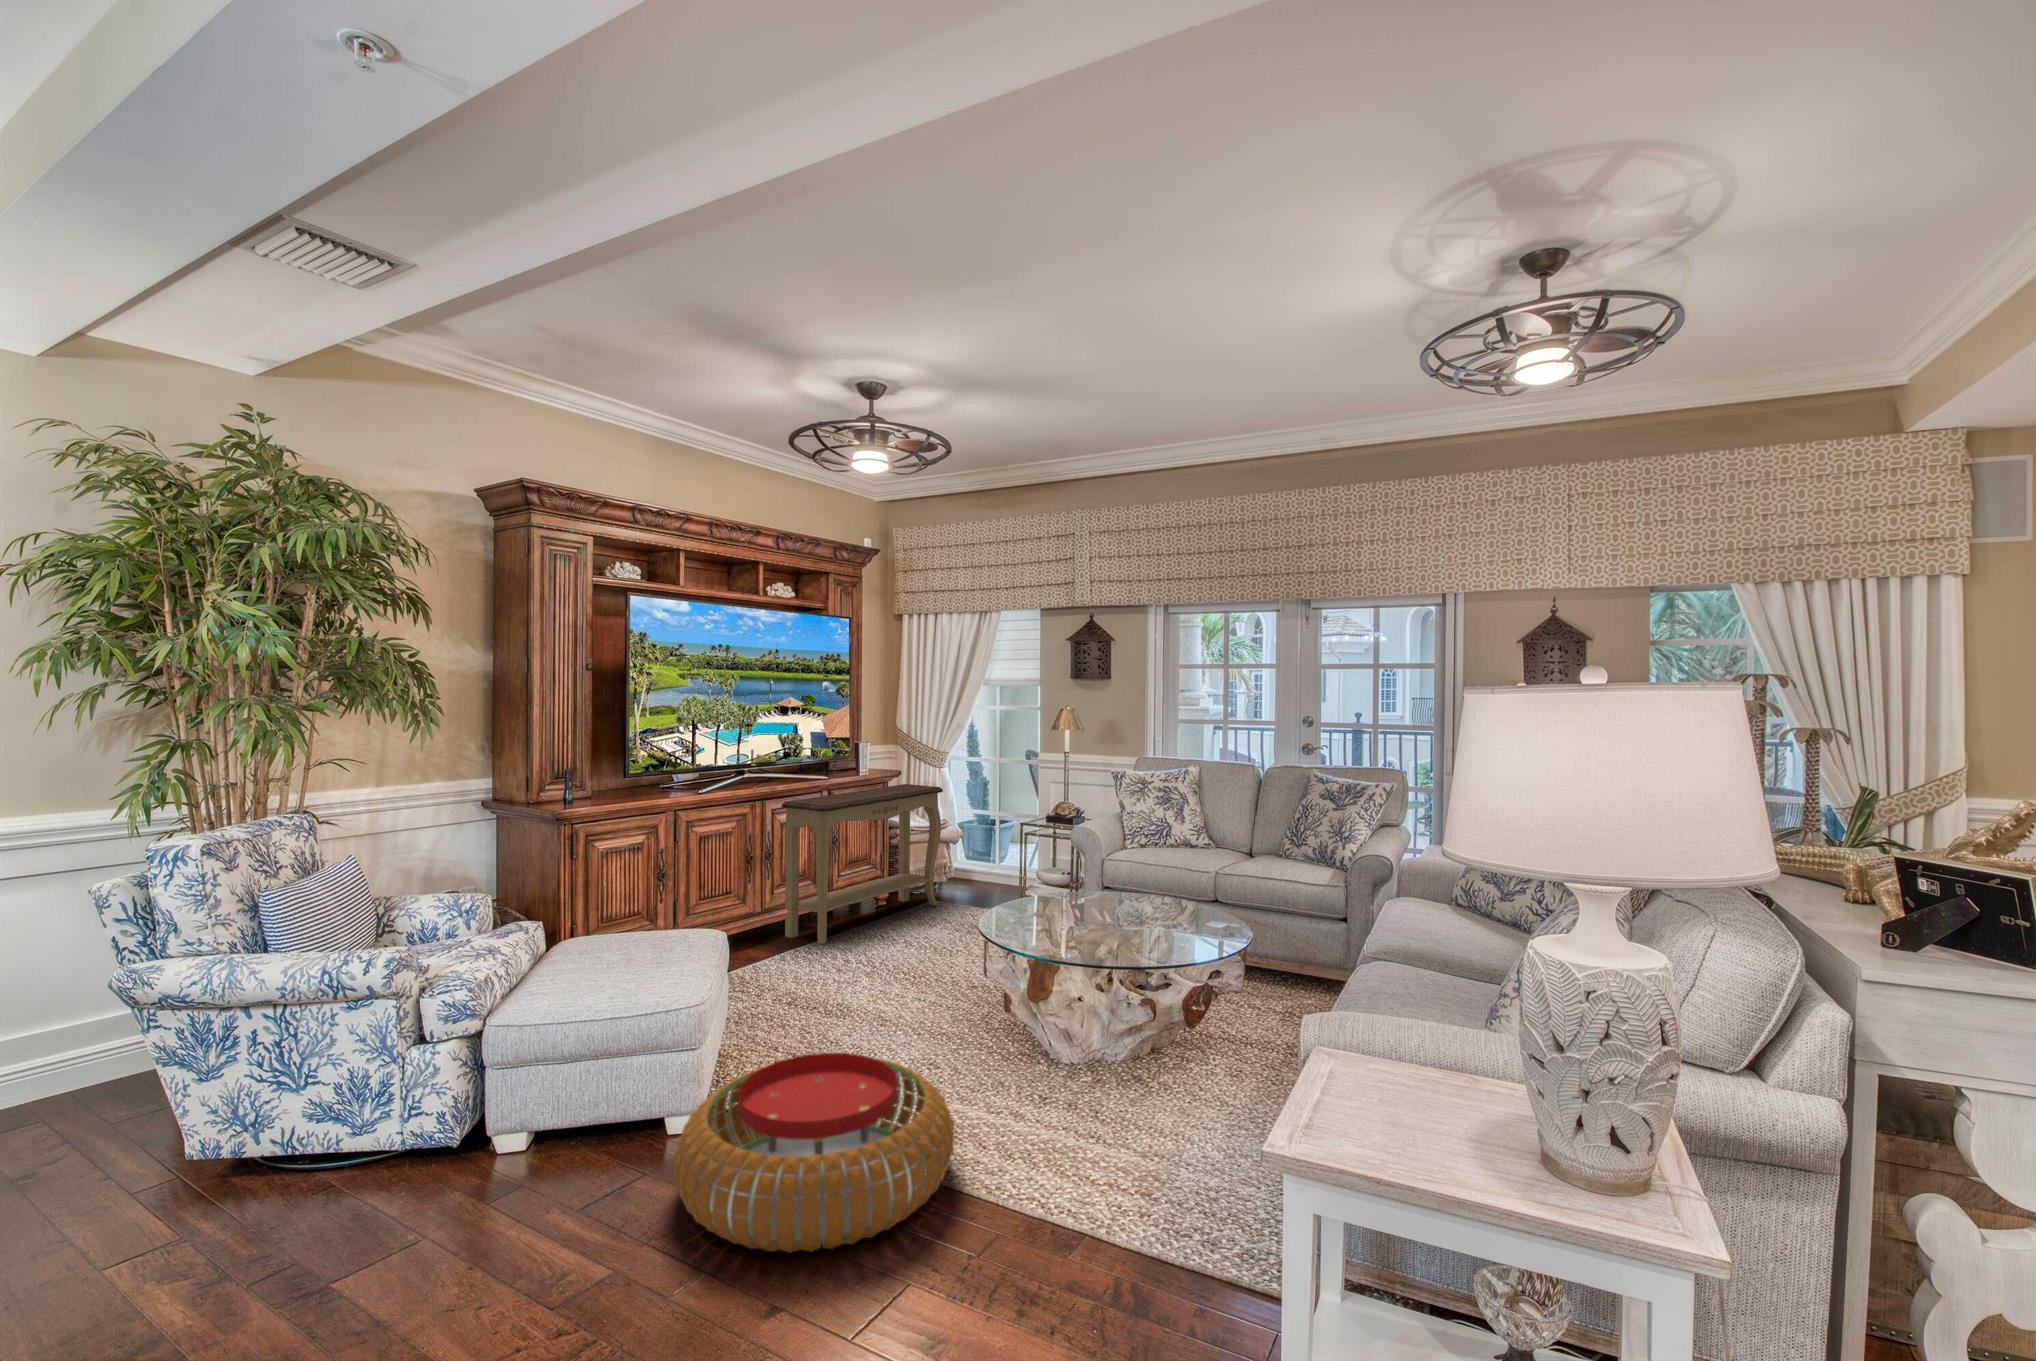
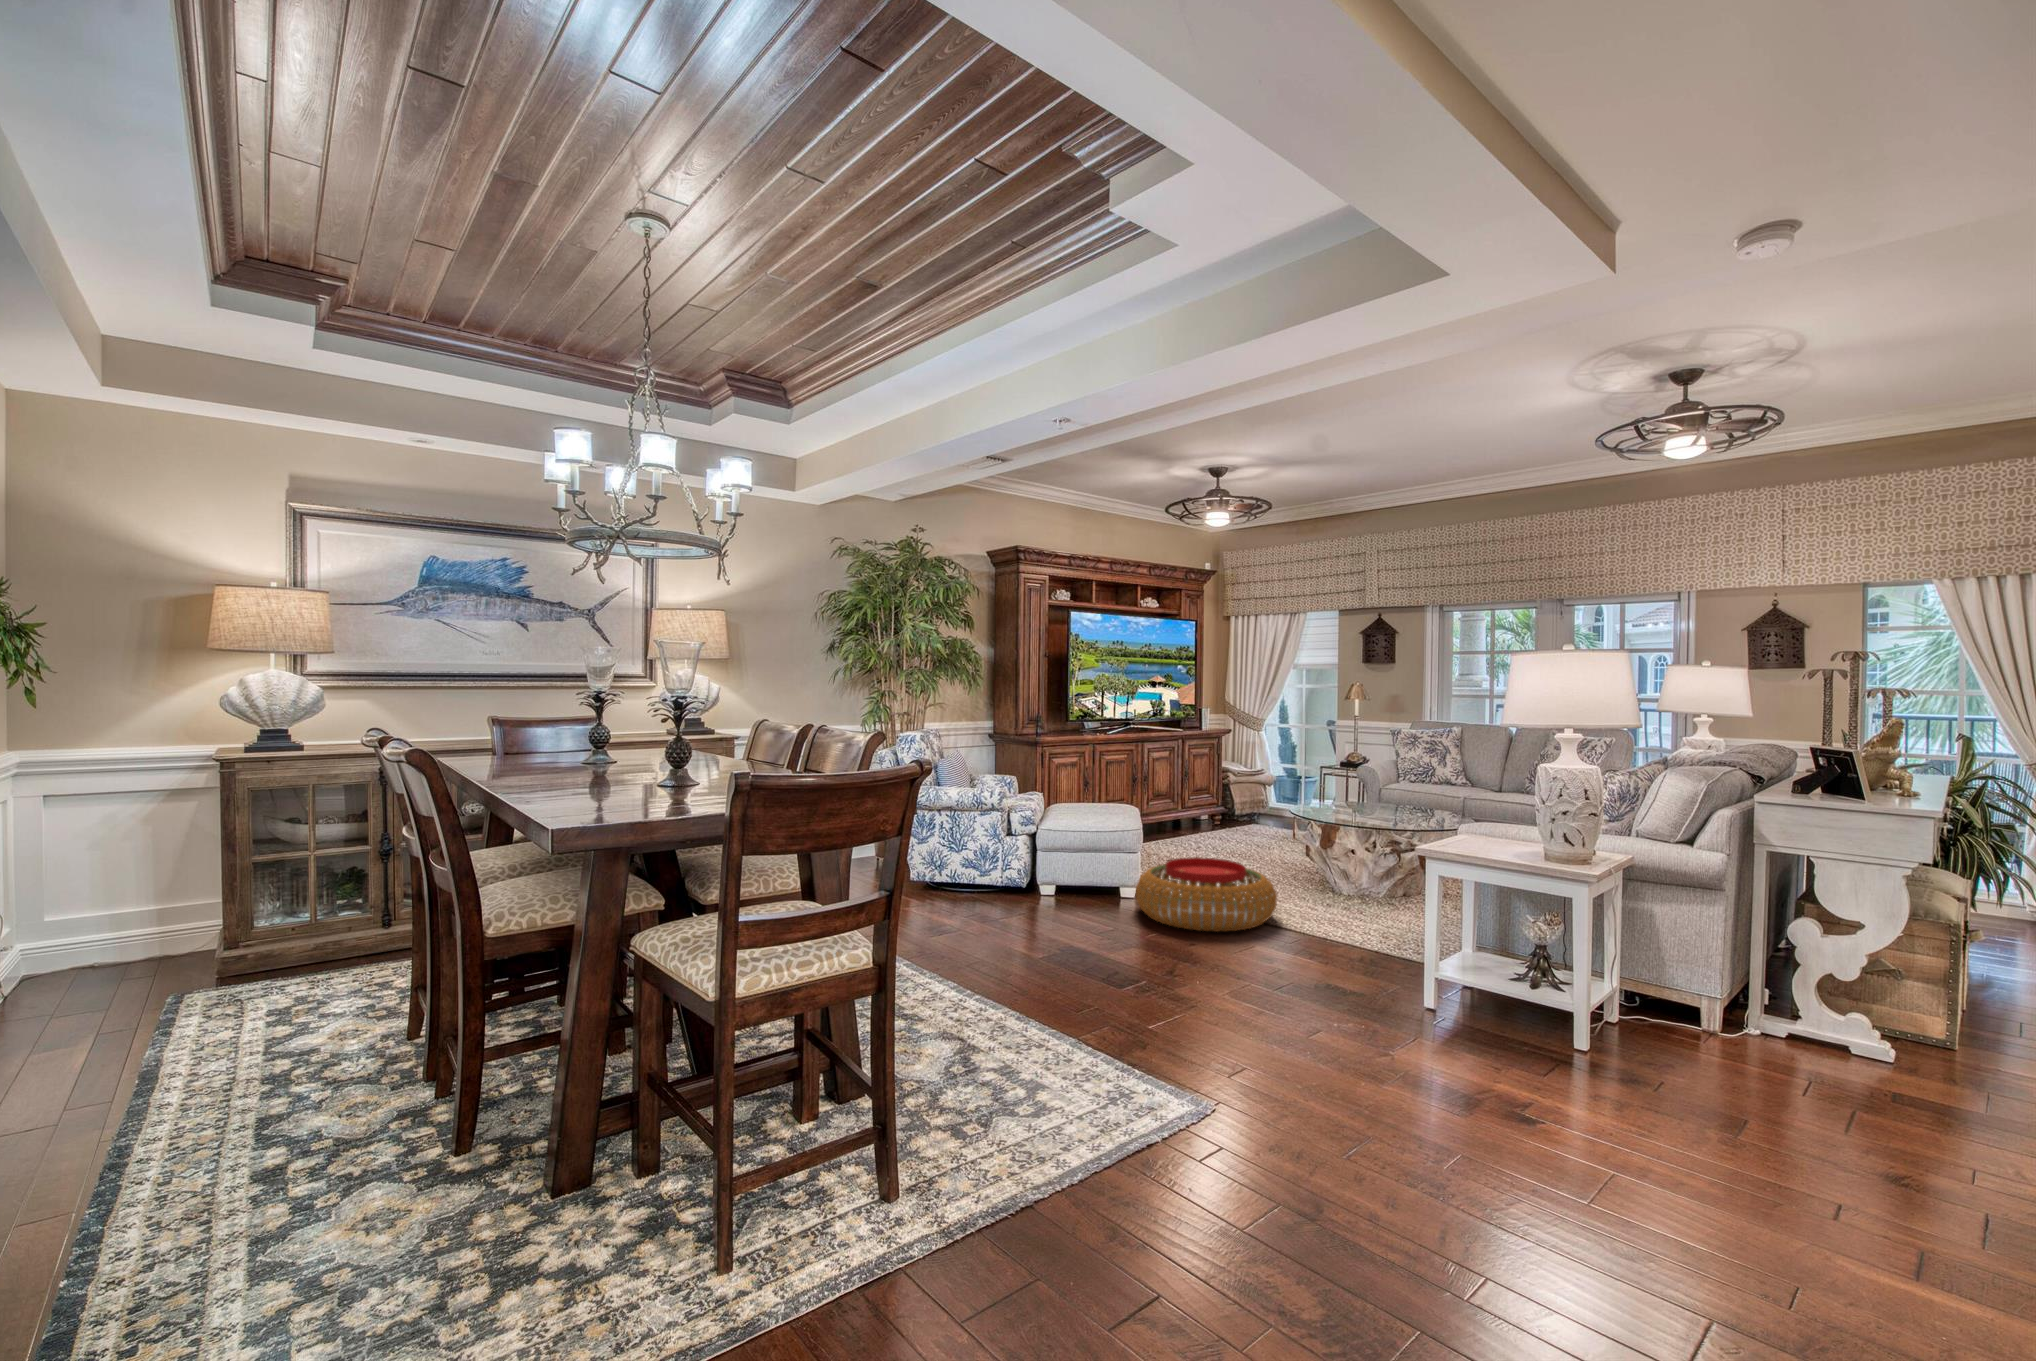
console table: present [782,784,943,944] -> none [1155,739,1264,838]

